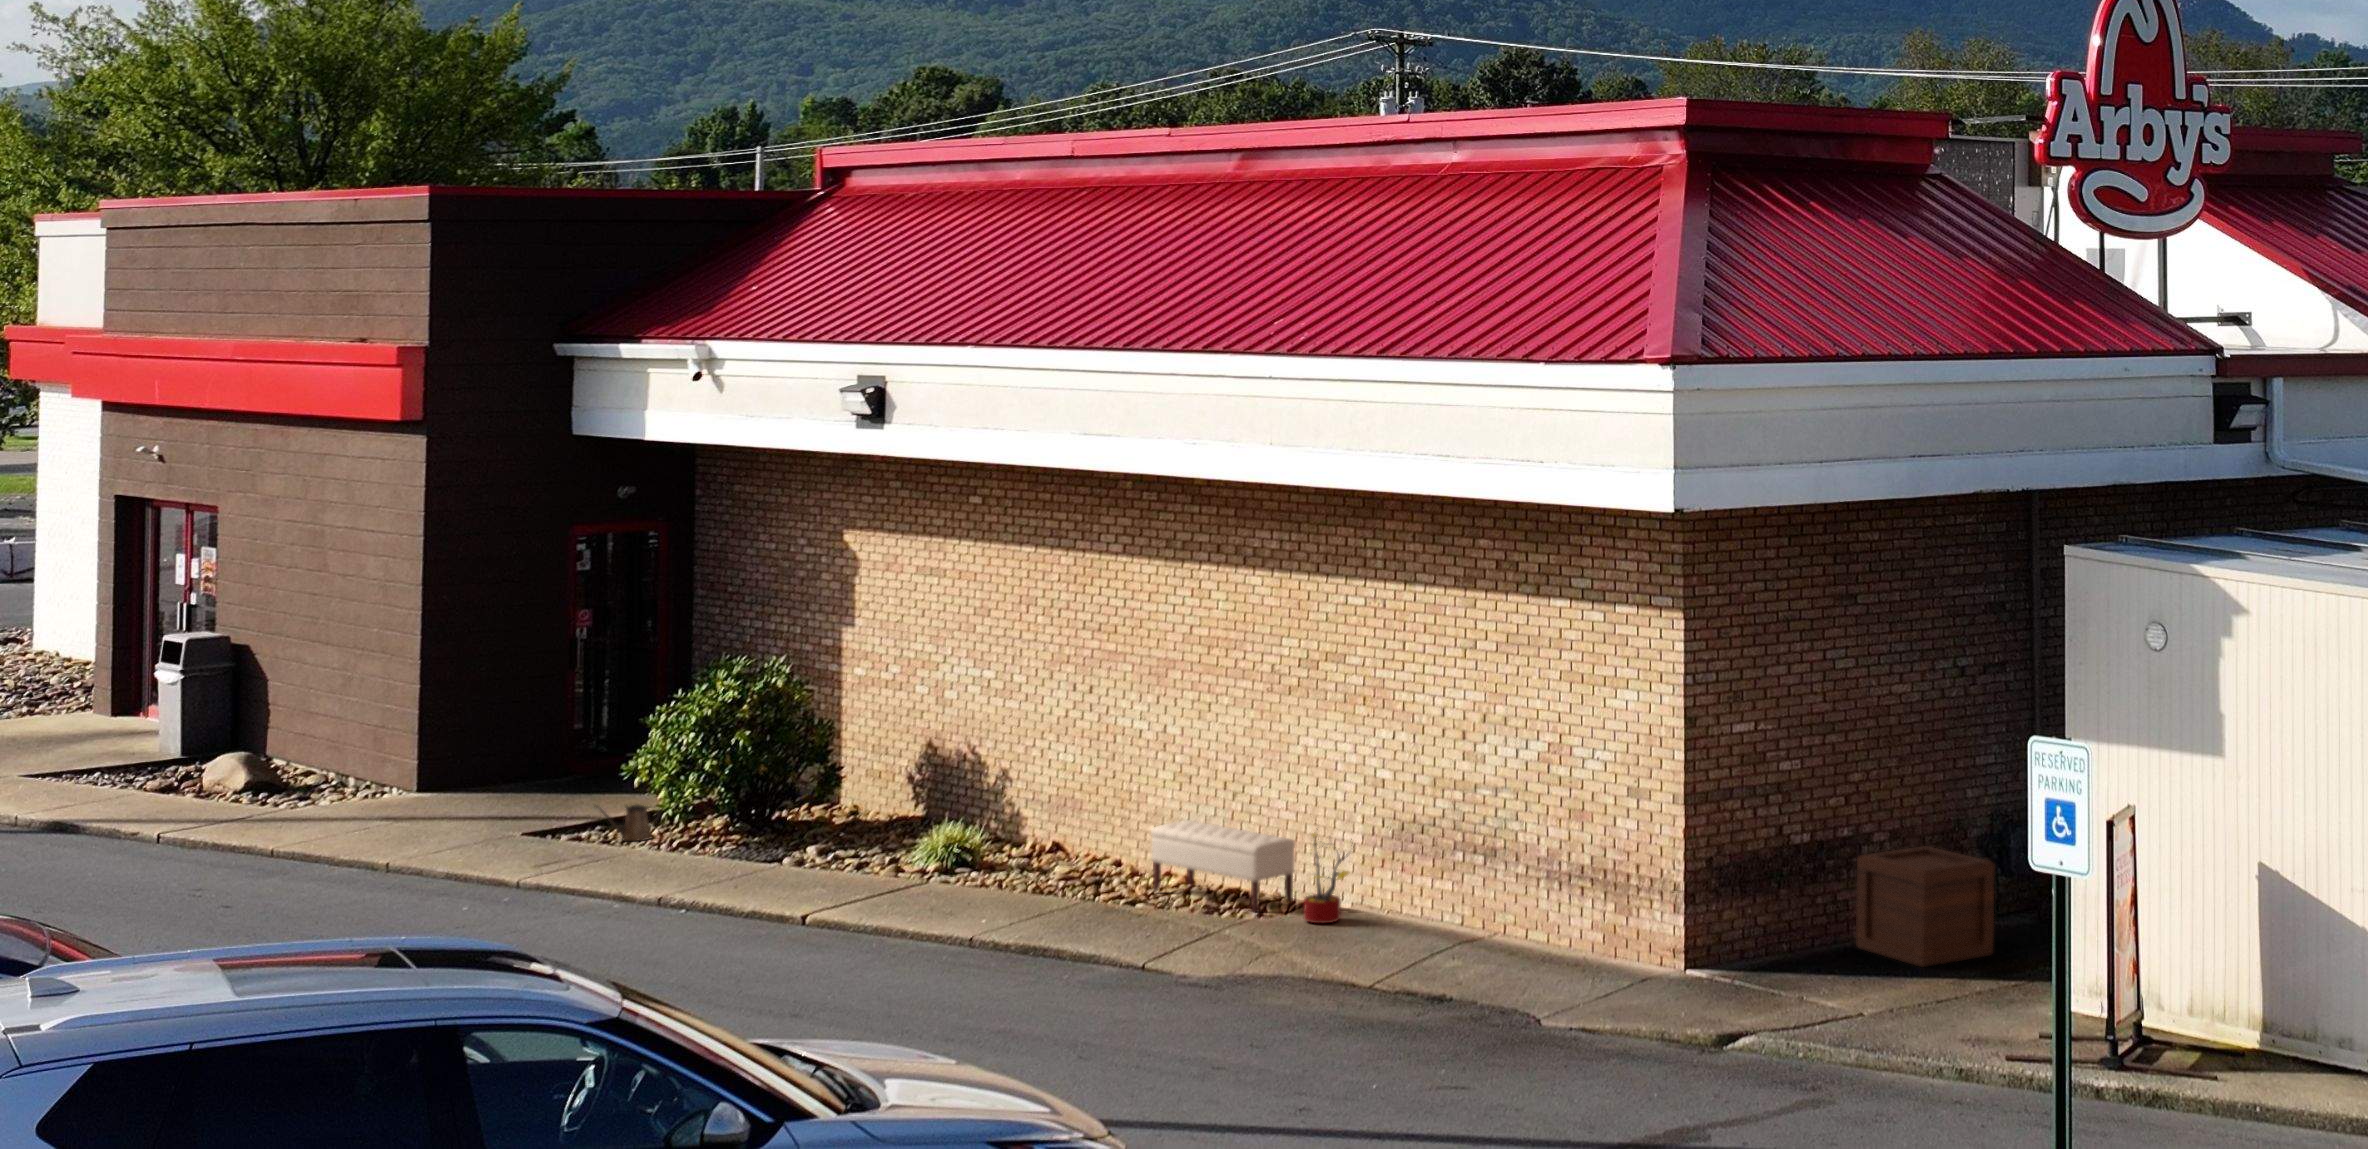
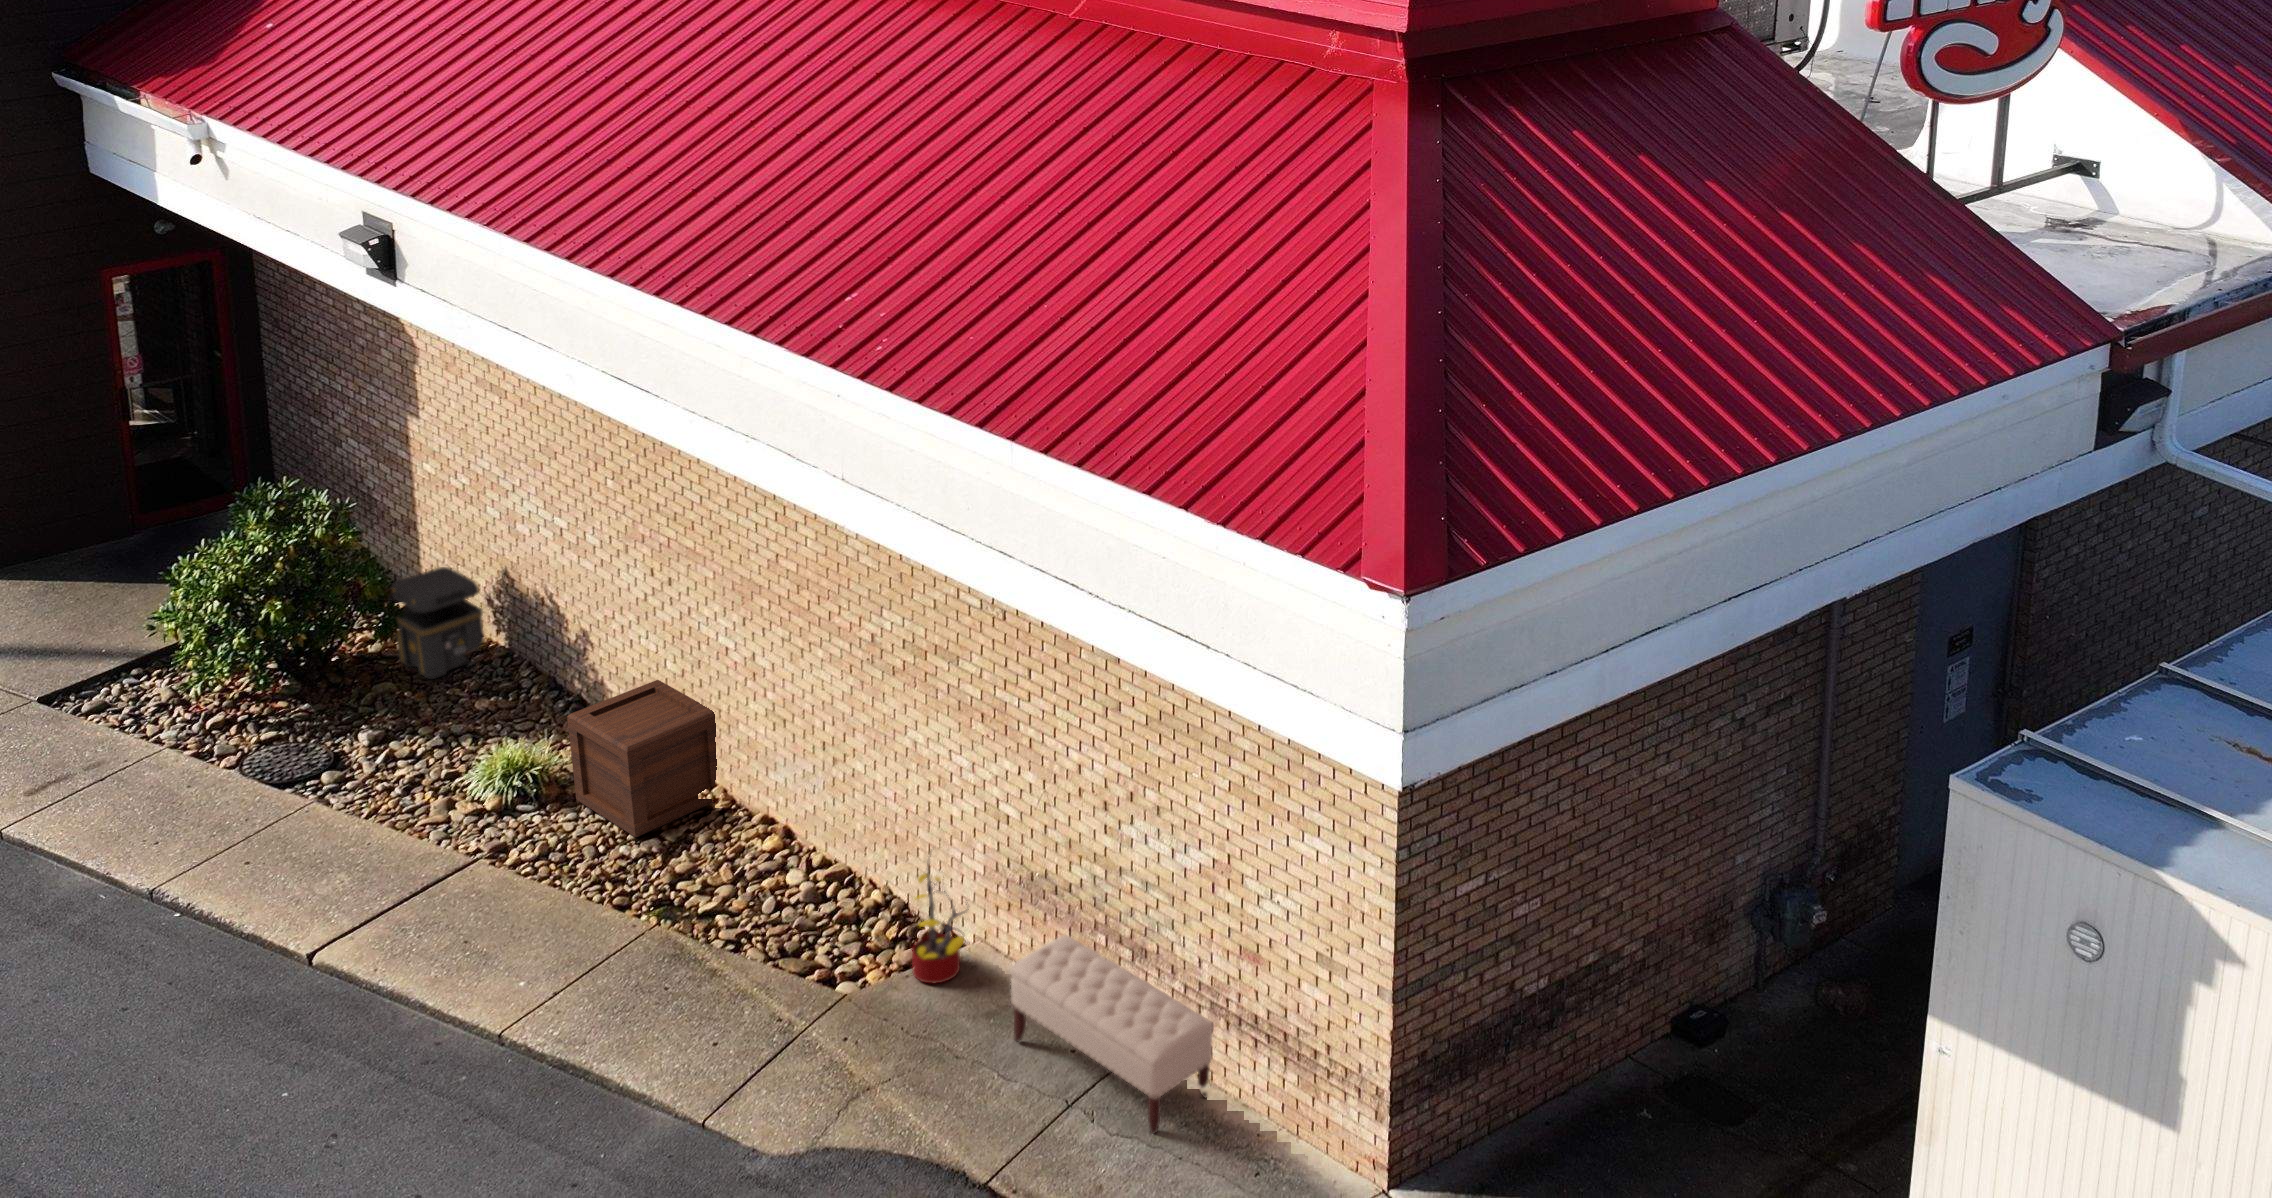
toolbox: none [833,751,904,836] -> present [392,567,484,679]
watering can: present [598,804,657,841] -> none [72,645,169,692]
bench: present [1151,821,1295,912] -> present [1010,935,1214,1134]
wooden crate: present [1856,846,1995,967] -> present [567,680,717,837]

